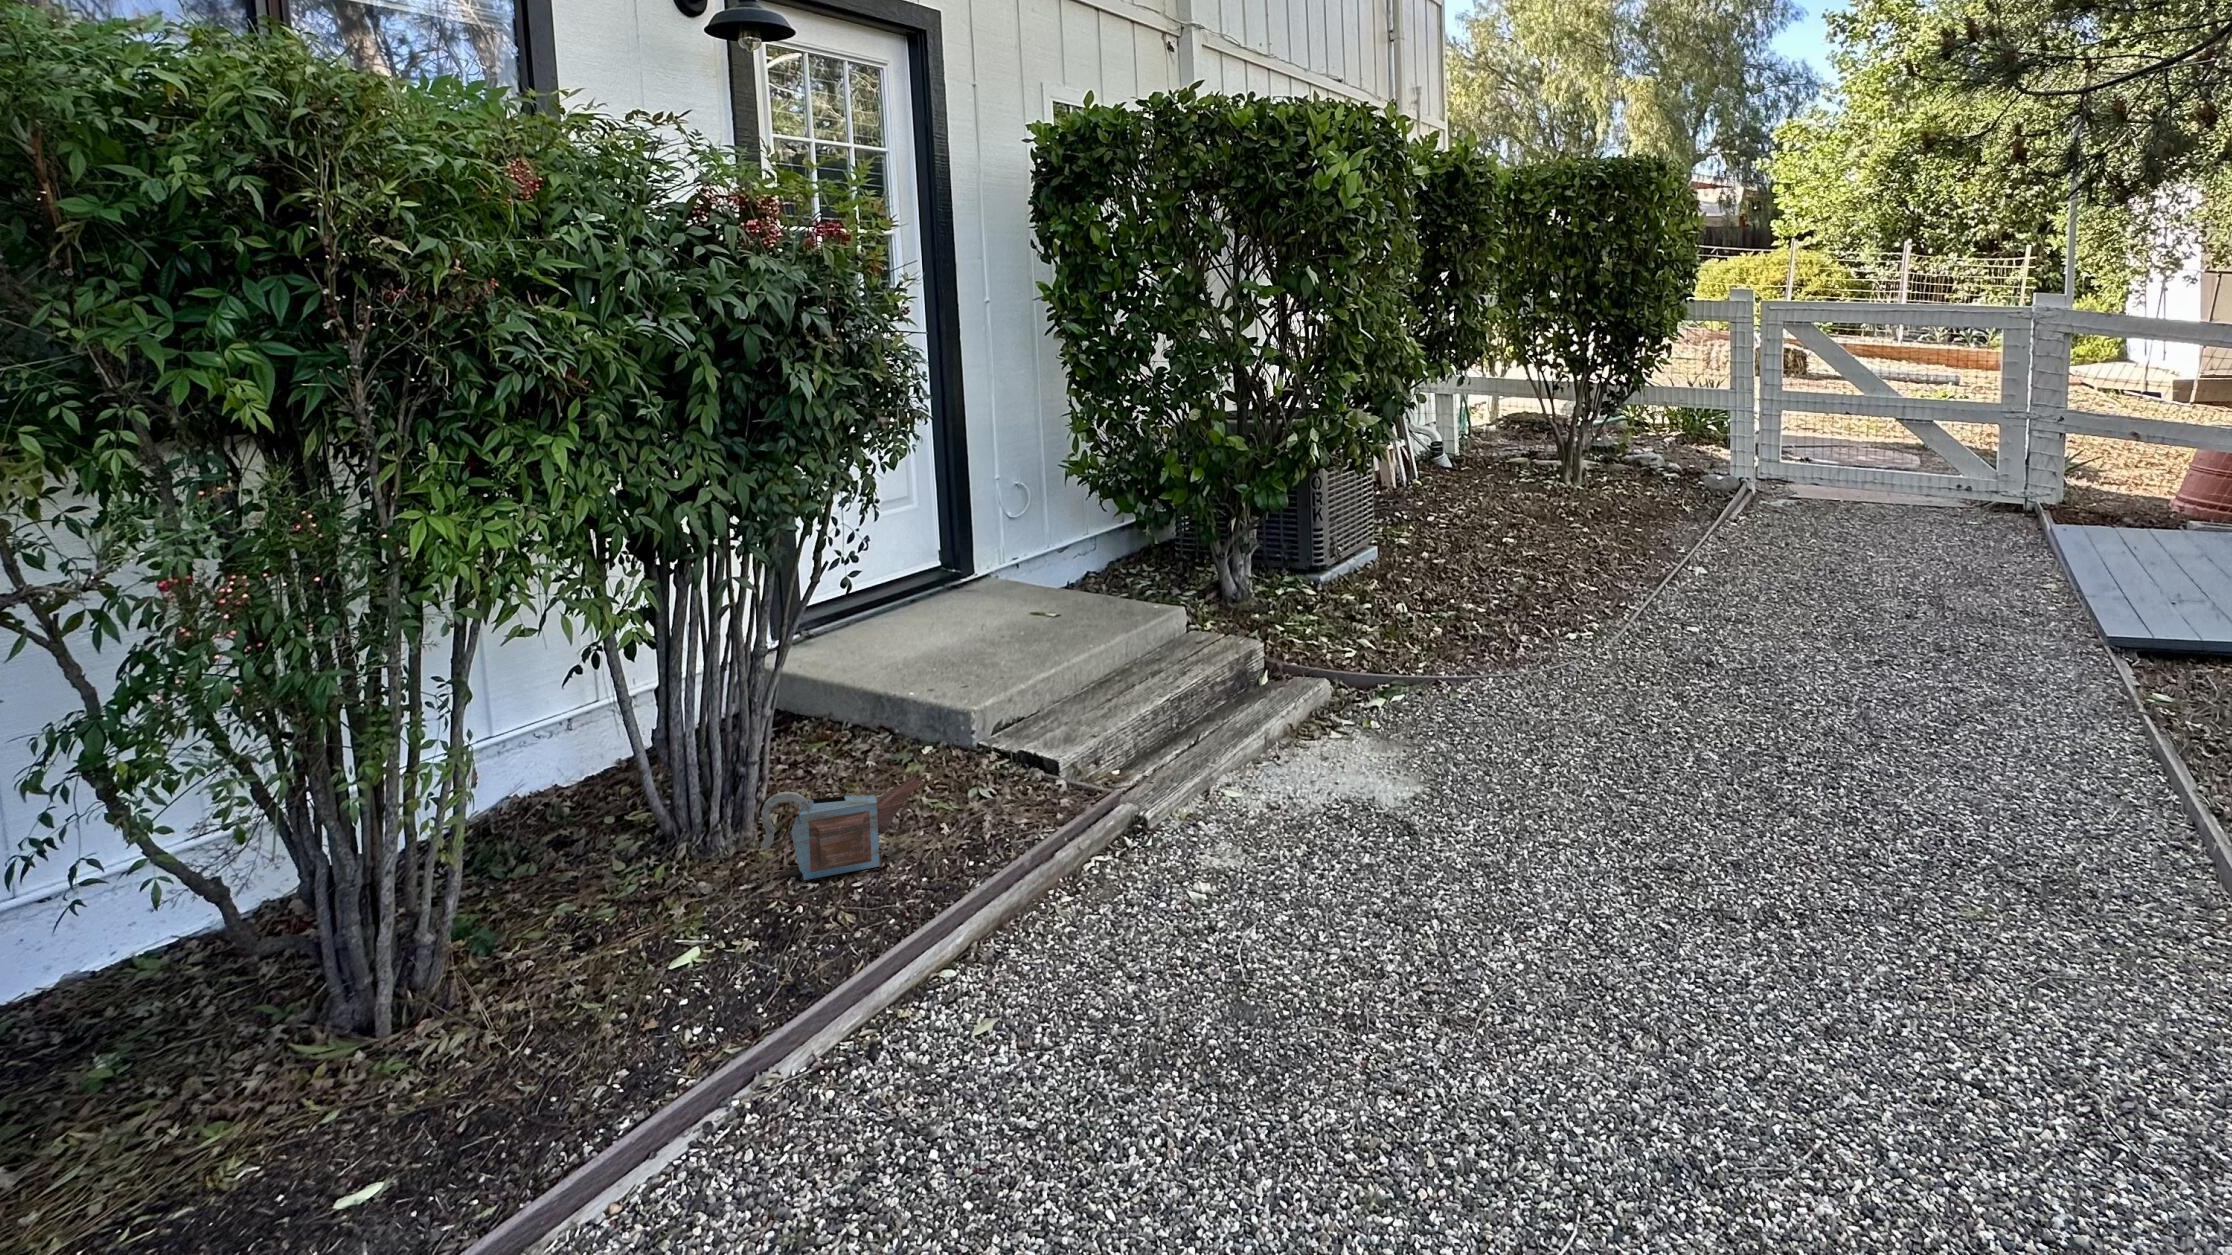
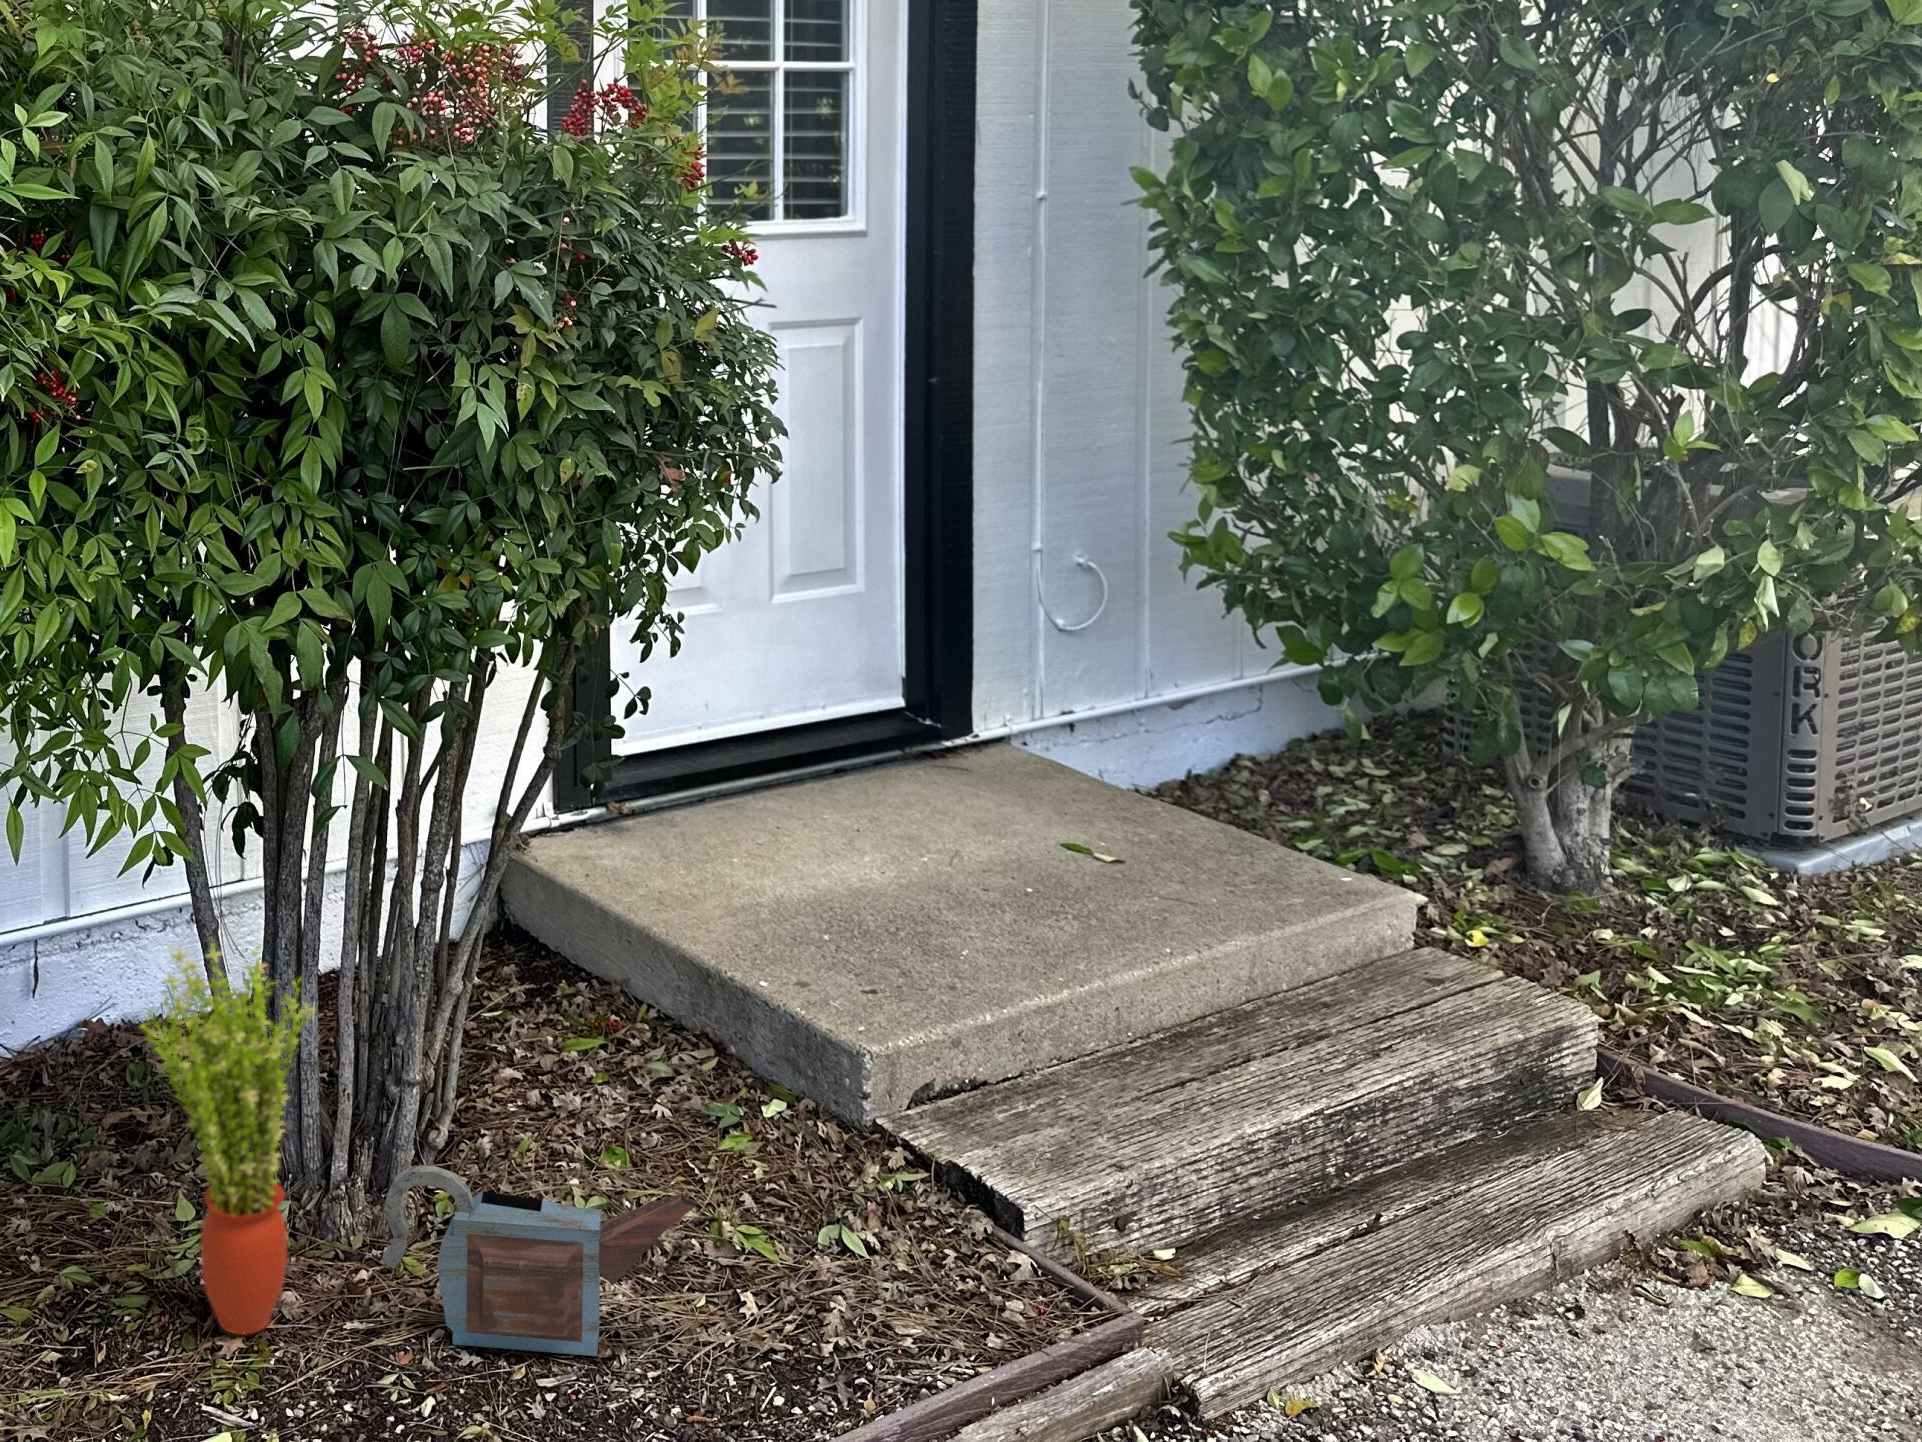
potted plant: none [617,692,720,906] -> present [141,938,315,1335]

